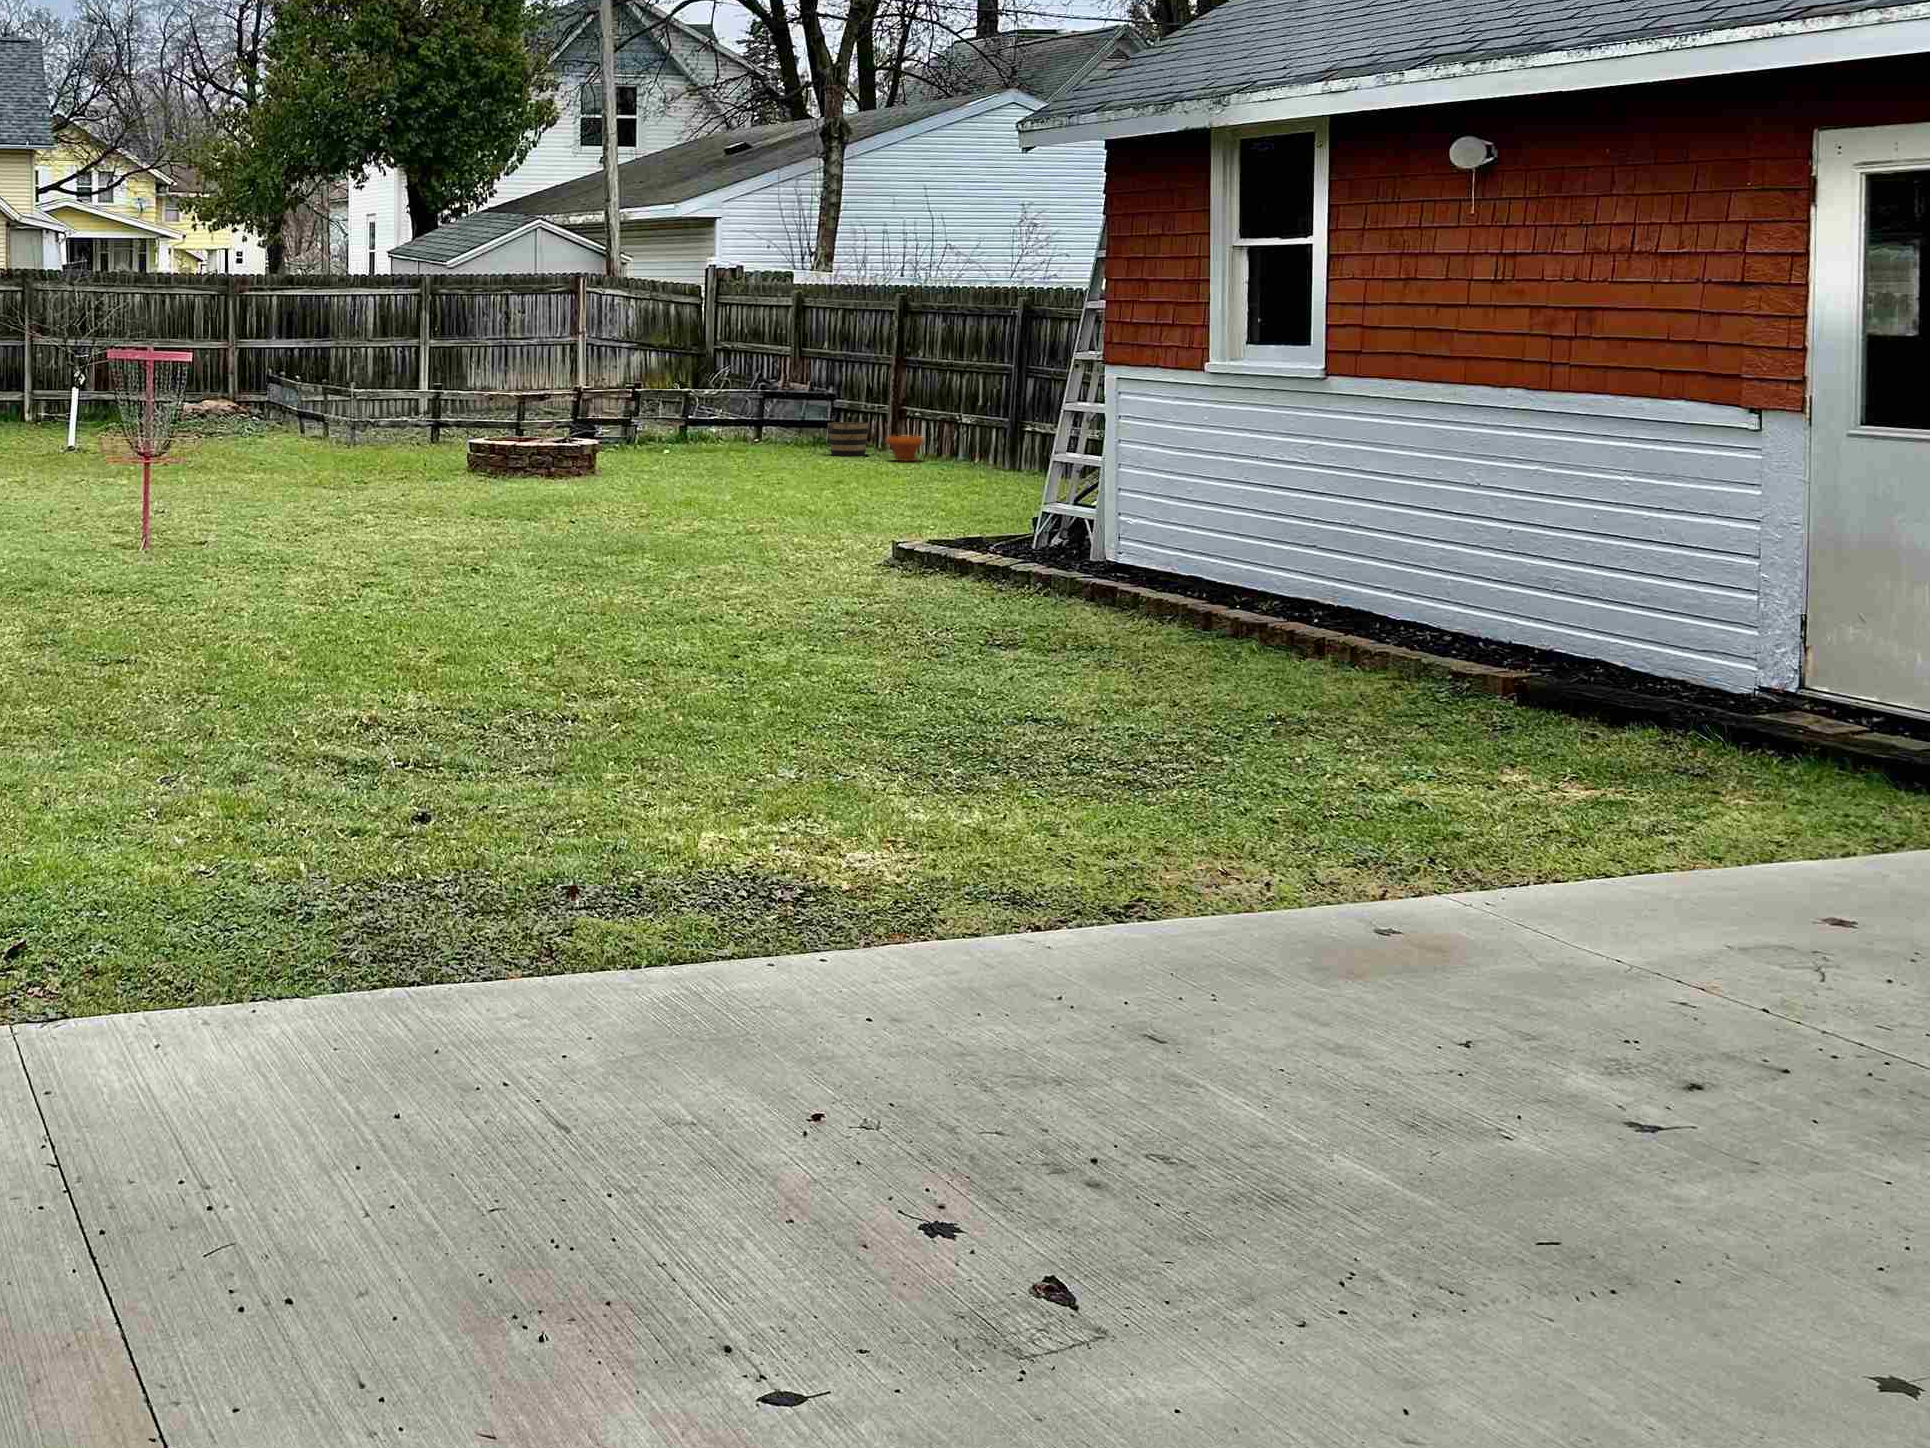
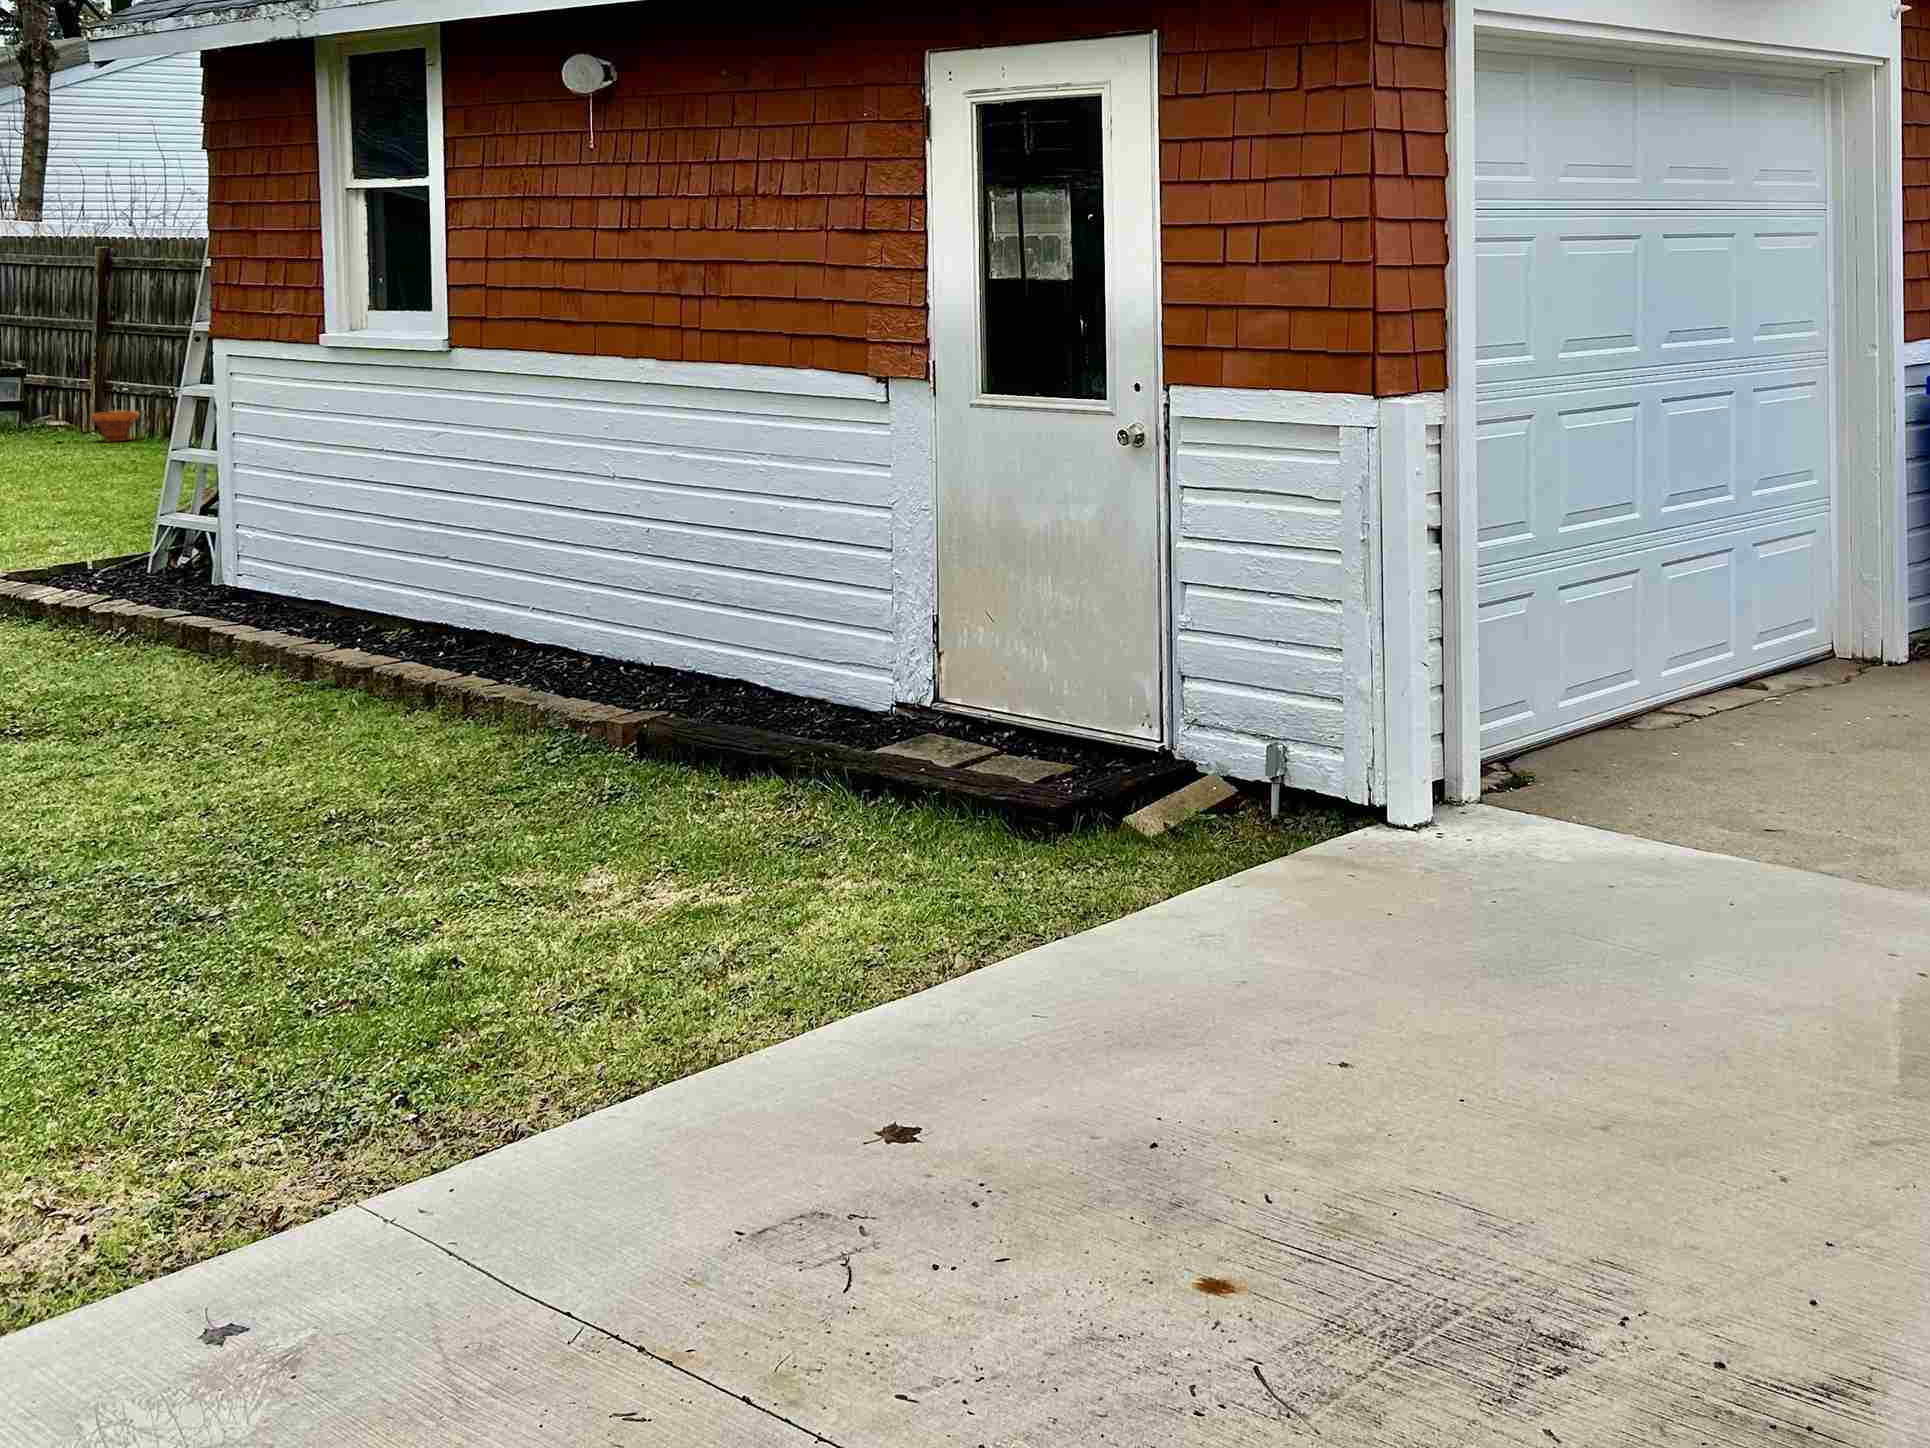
bucket: present [828,422,868,456] -> none [25,397,78,437]

